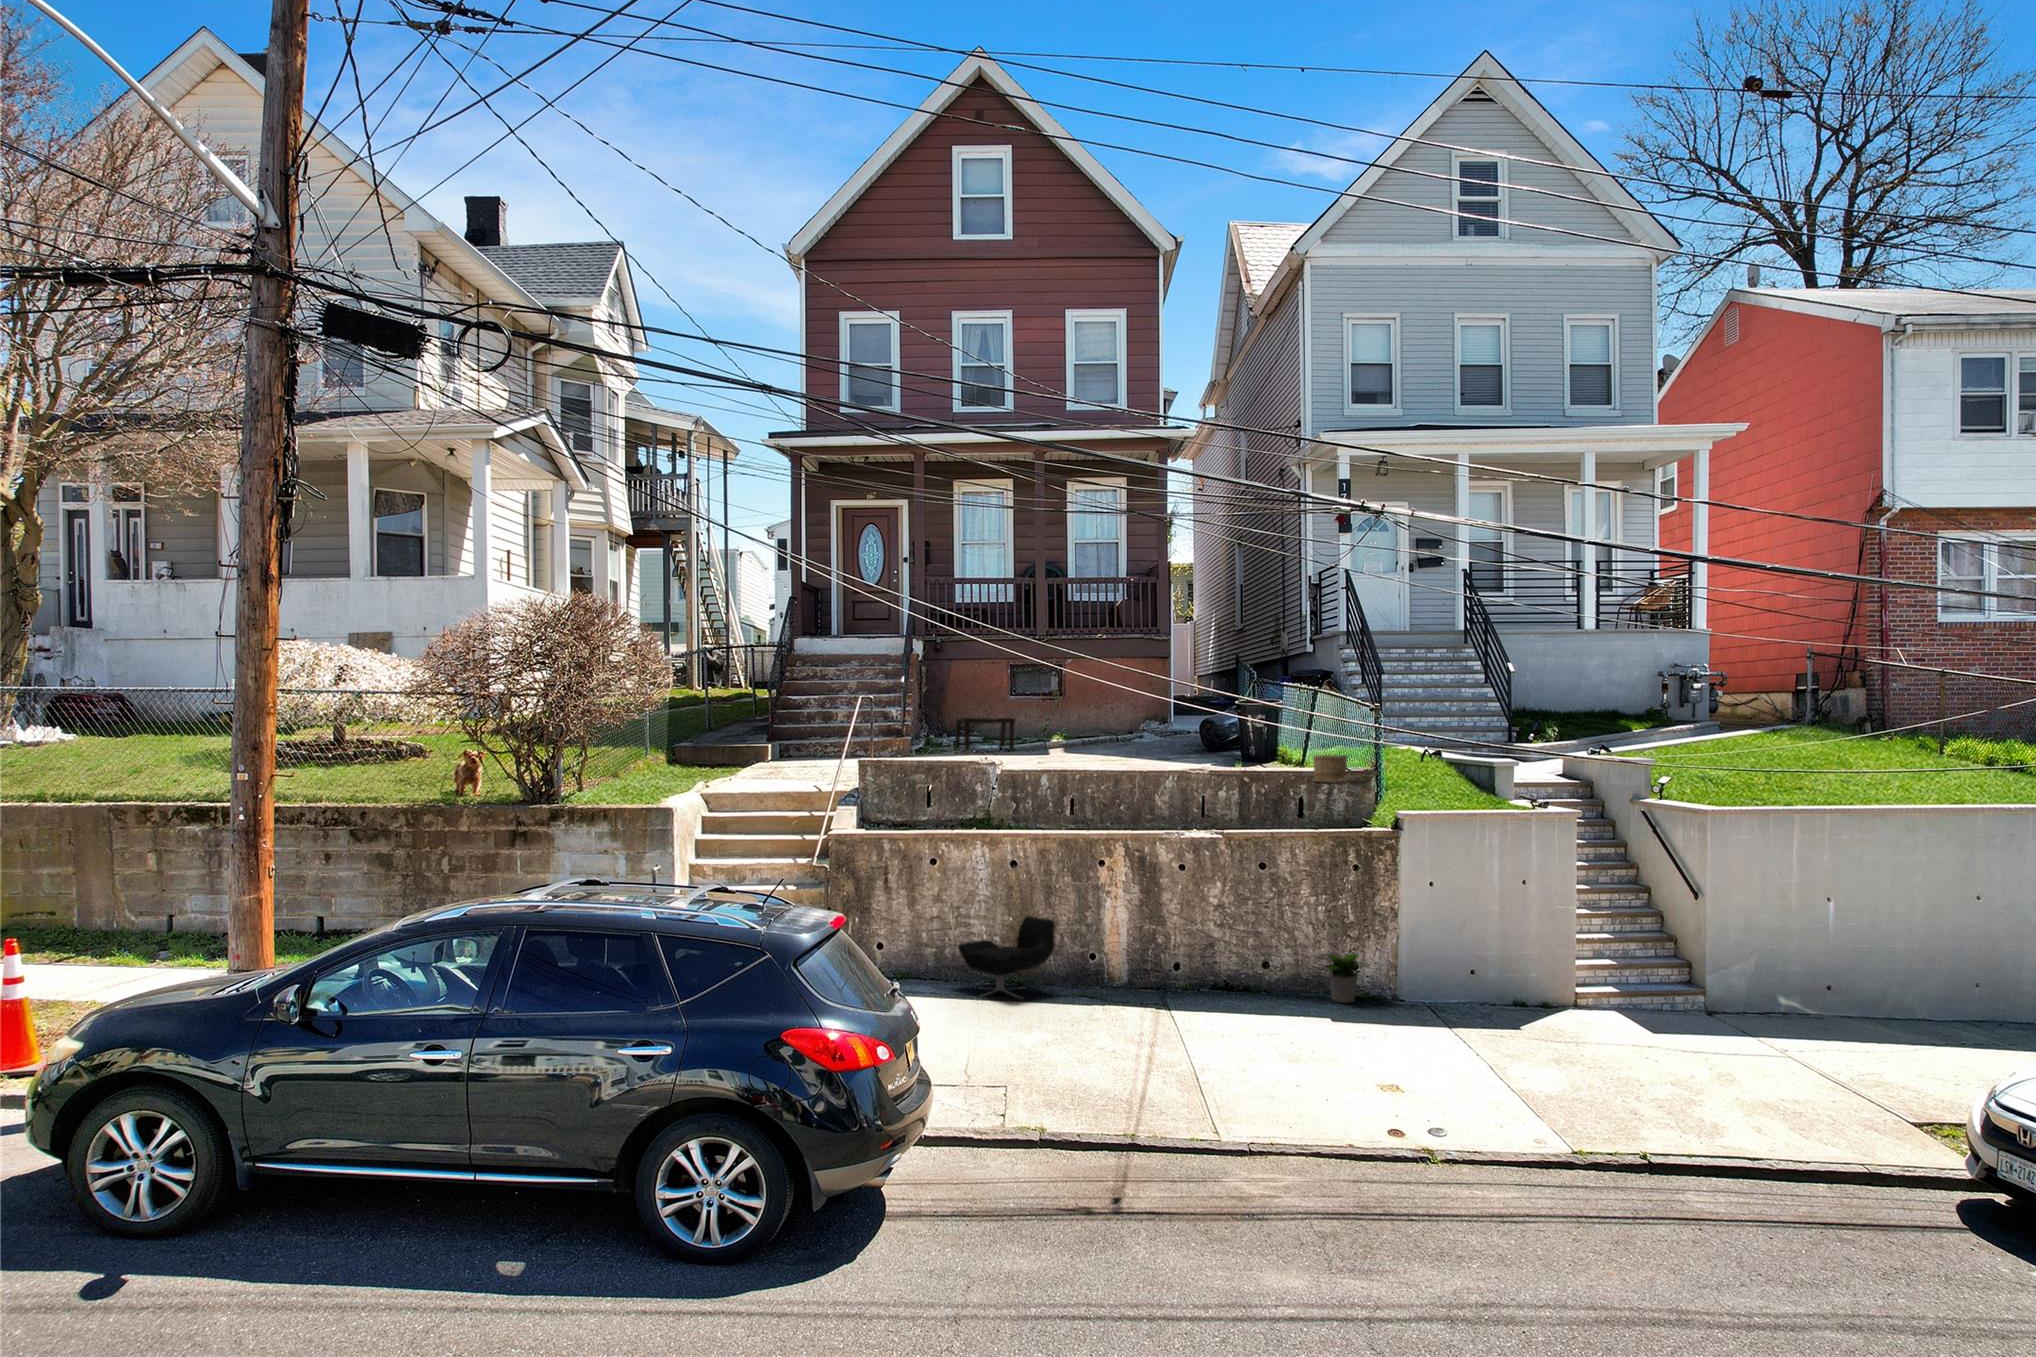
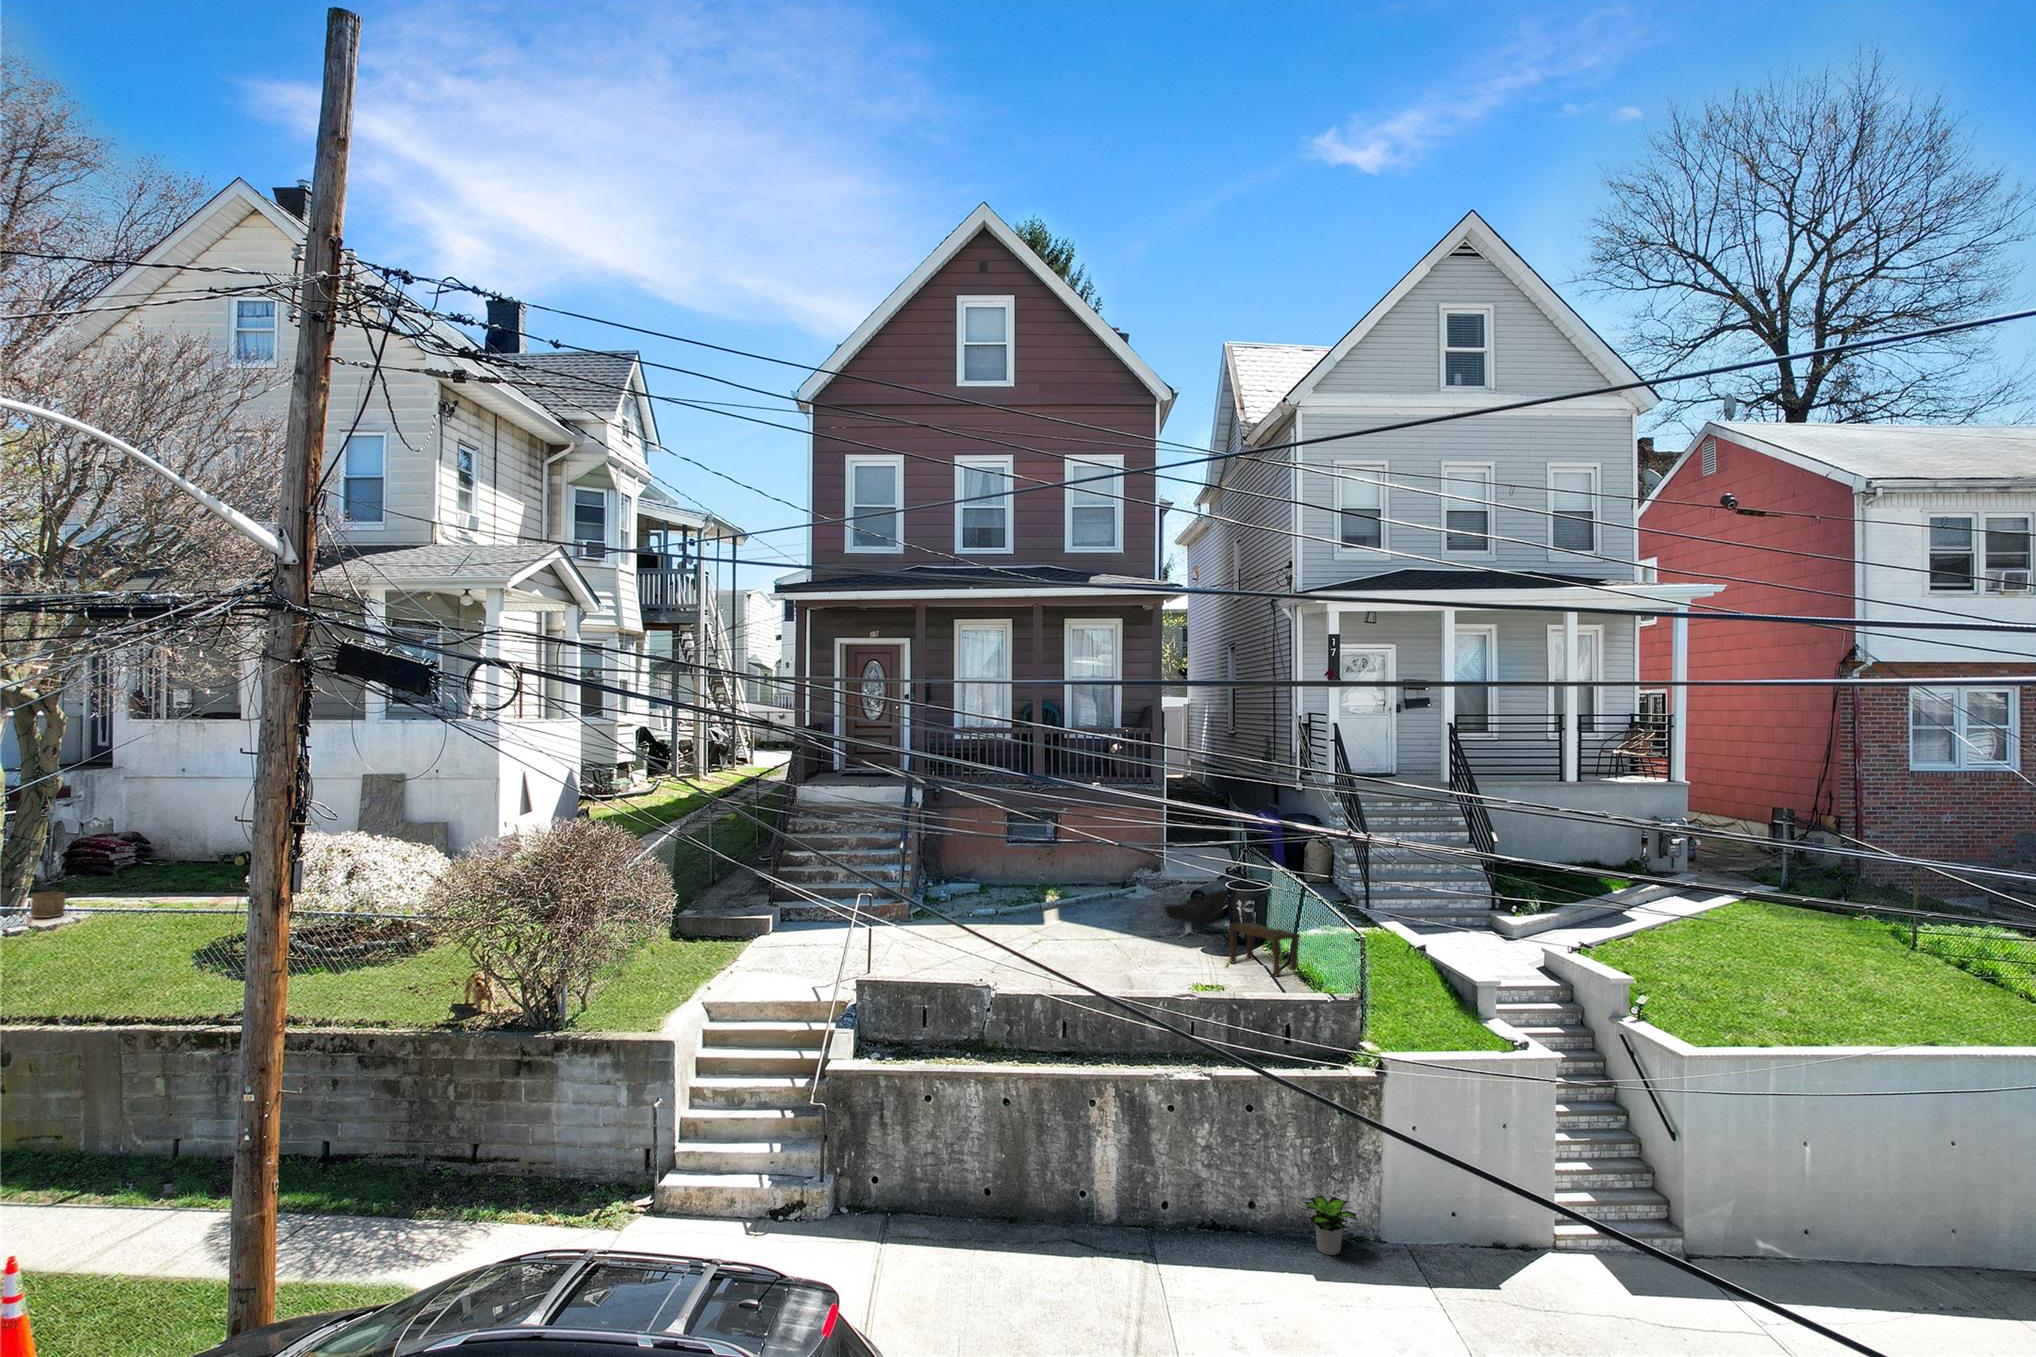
bench: present [955,718,1015,750] -> present [1229,923,1301,976]
wooden bucket: present [1313,755,1347,783] -> present [31,892,66,918]
lounge chair: present [958,916,1055,998] -> present [1165,888,1229,937]

